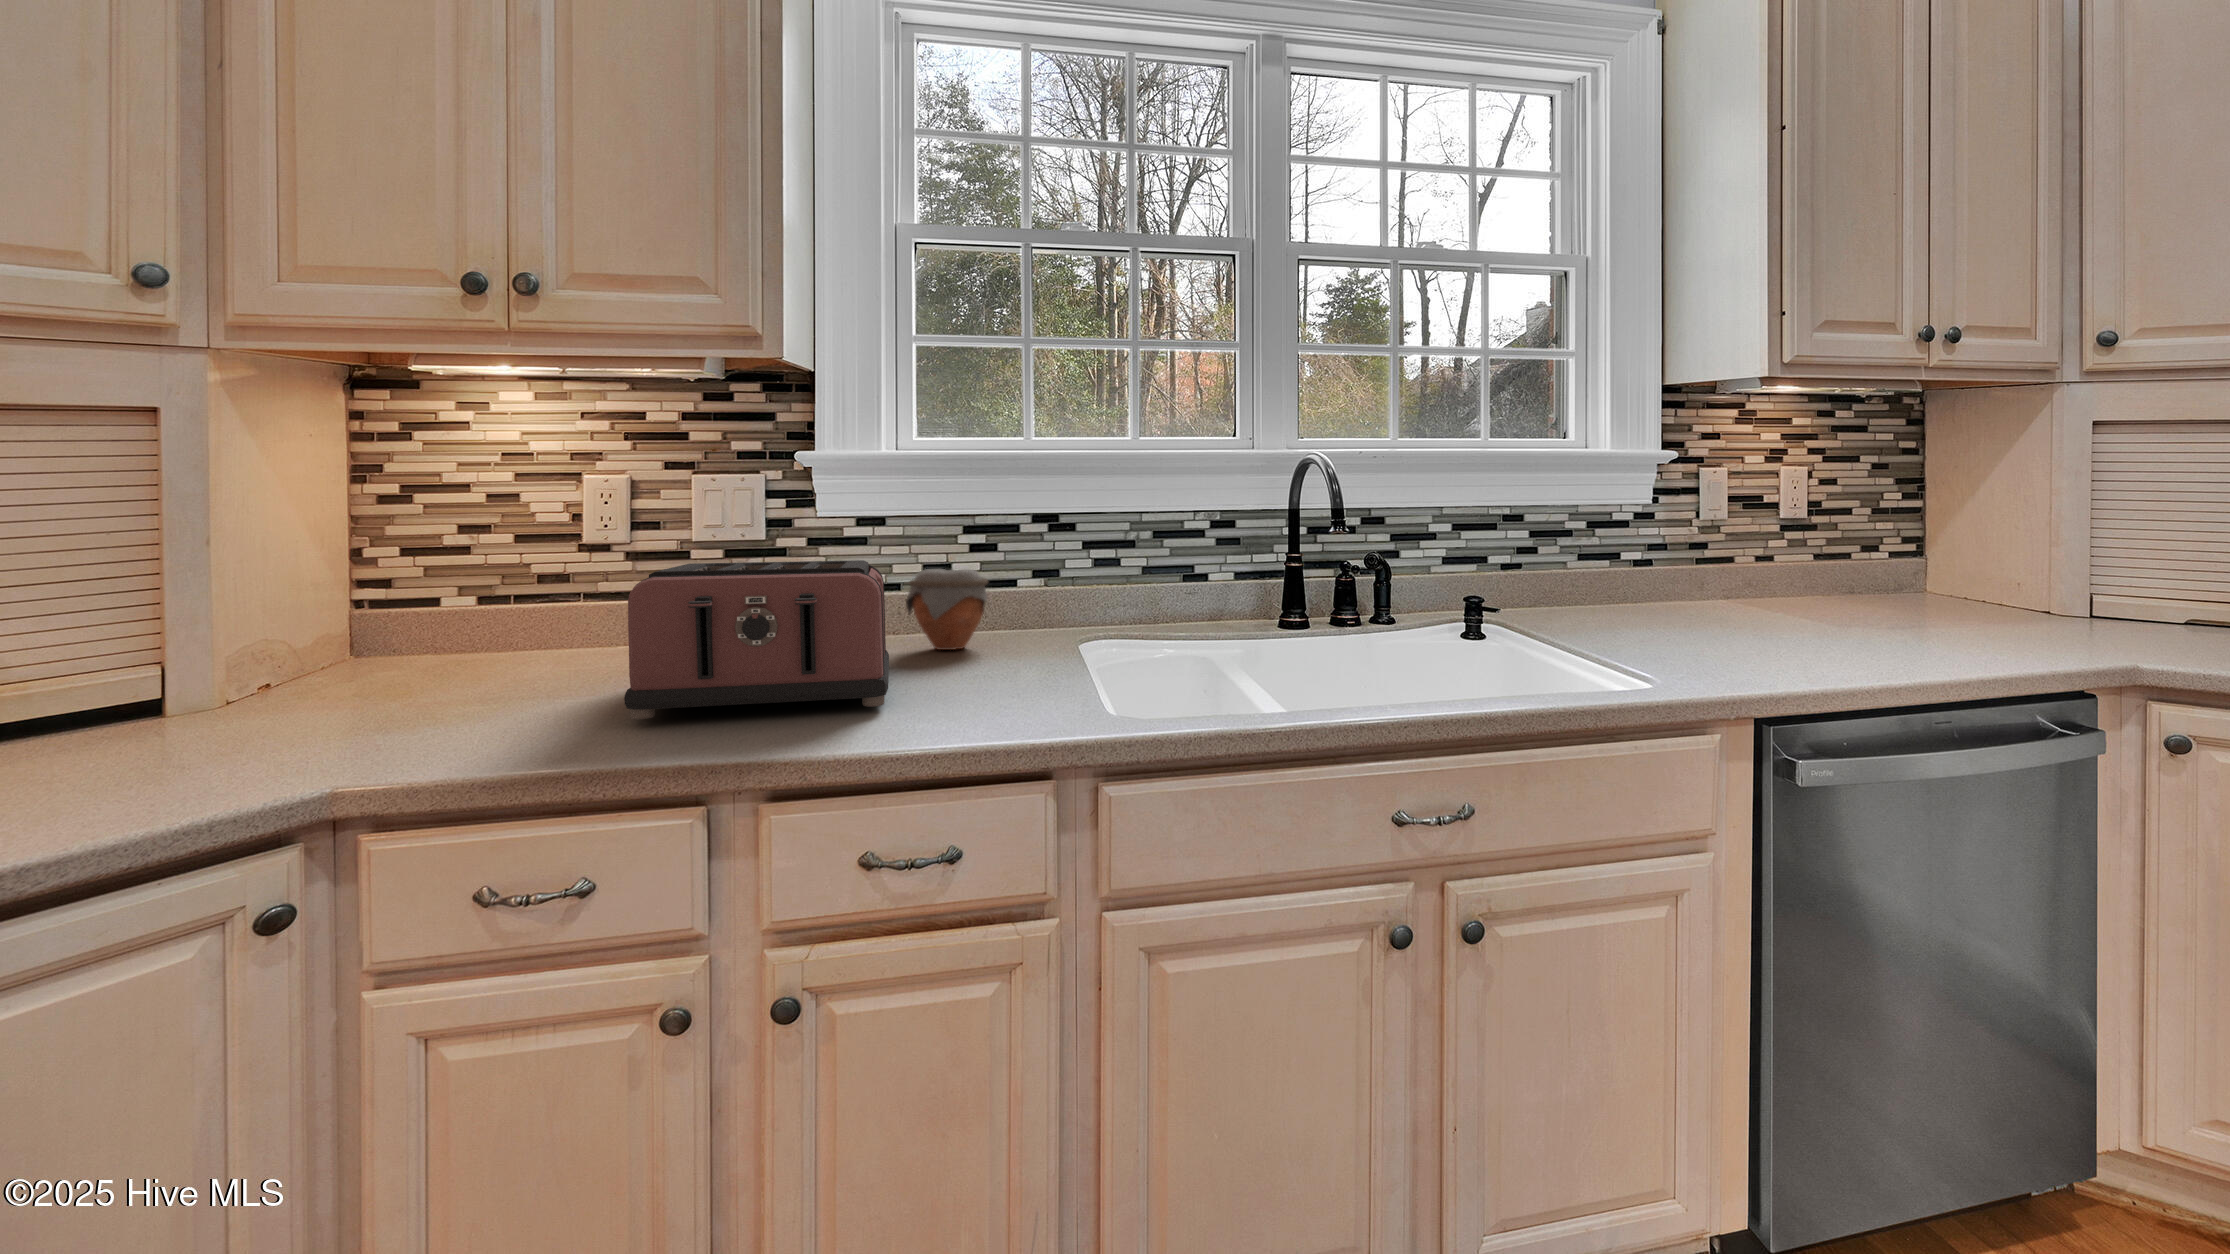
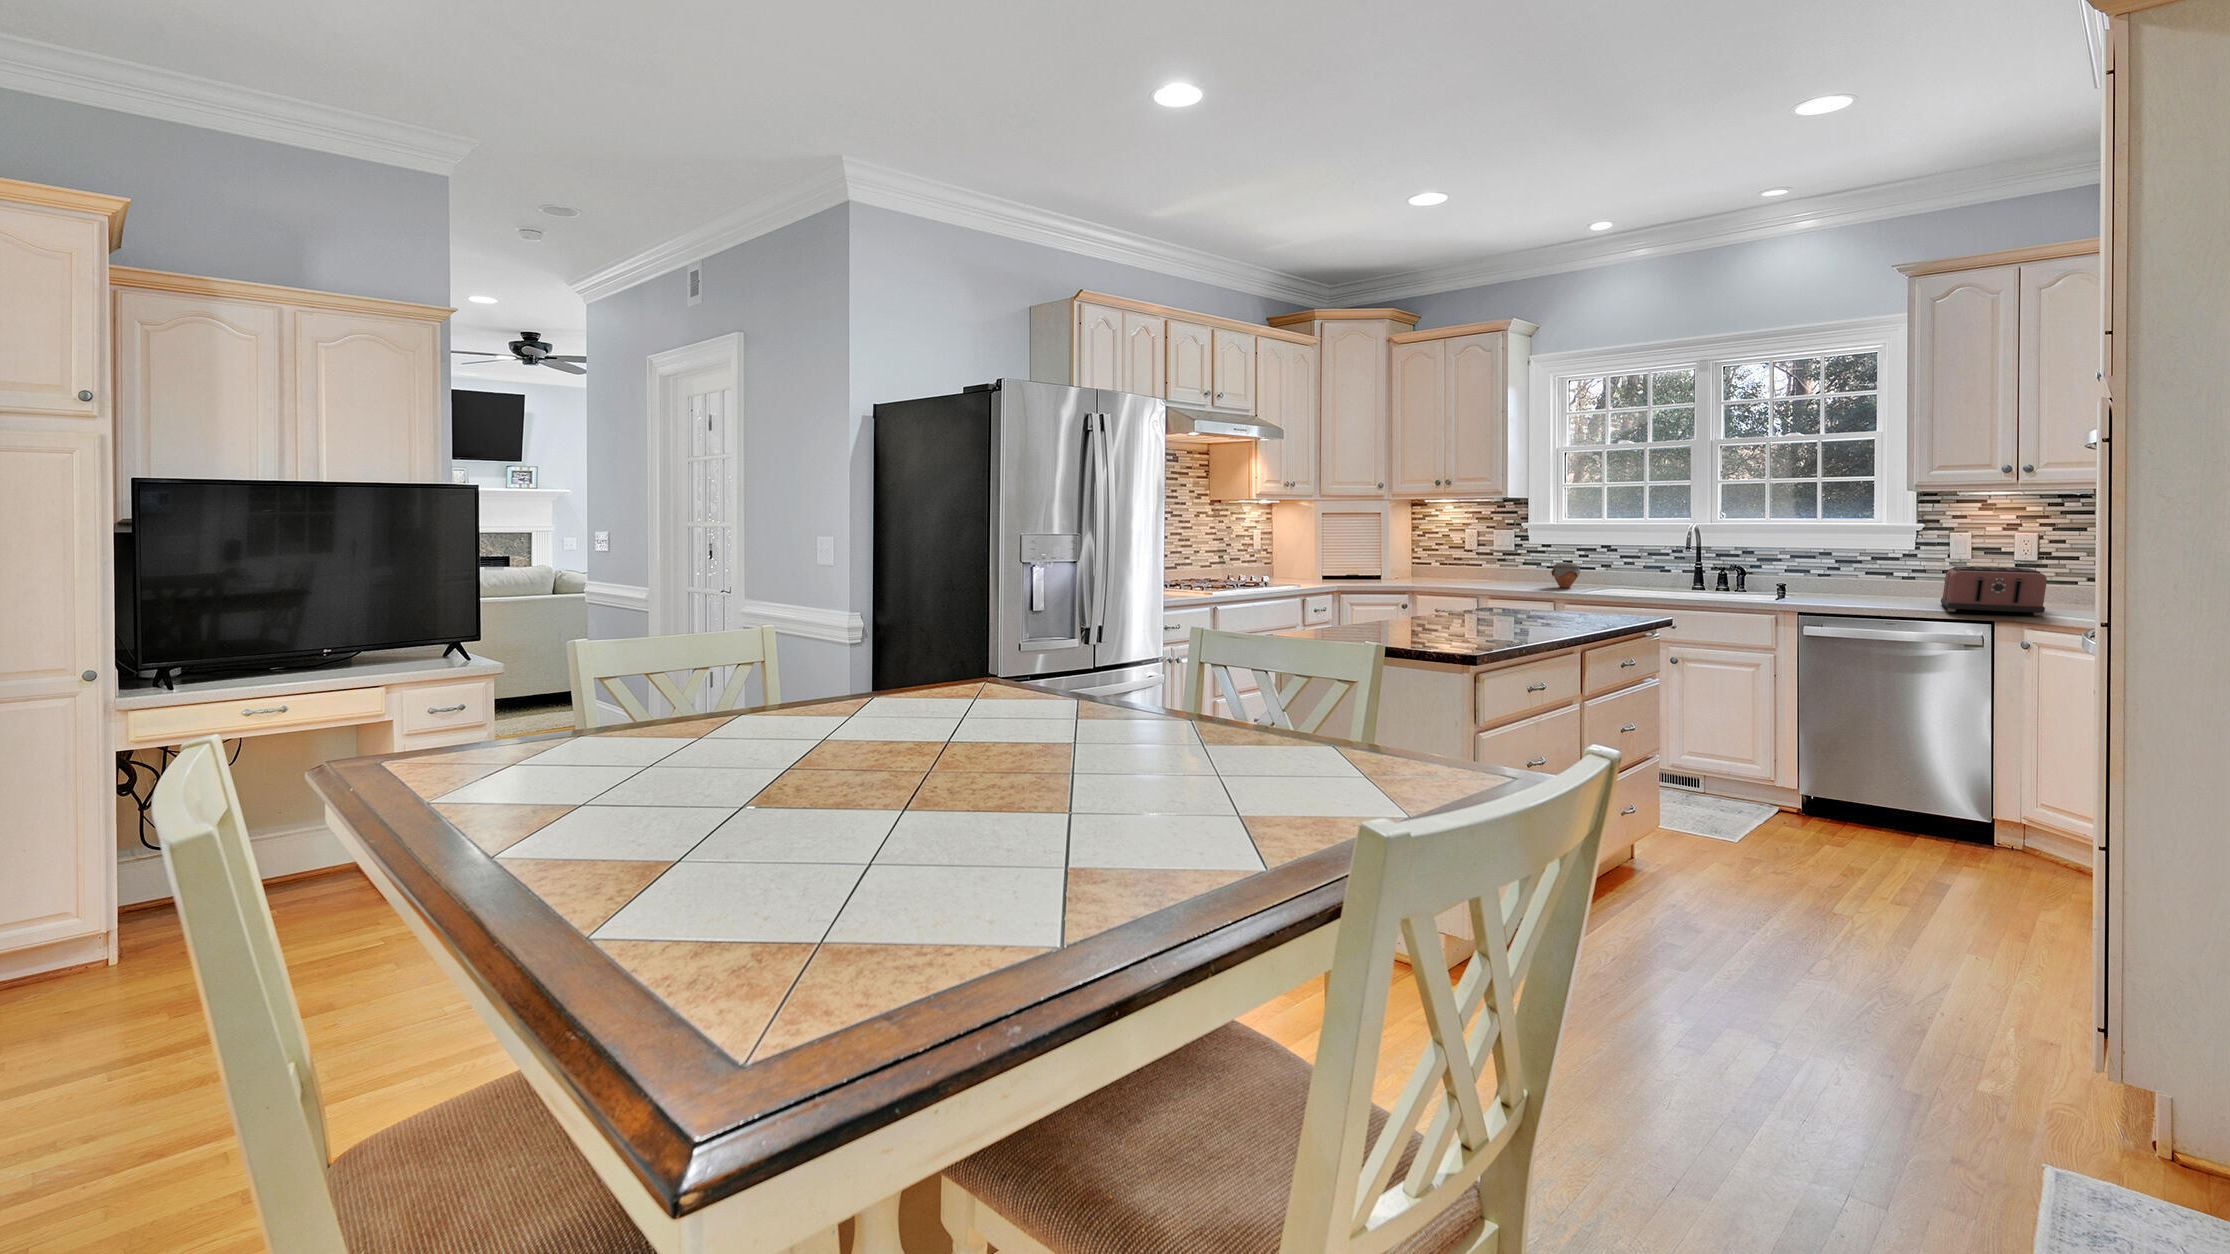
toaster: present [624,560,889,719] -> present [1941,566,2047,616]

